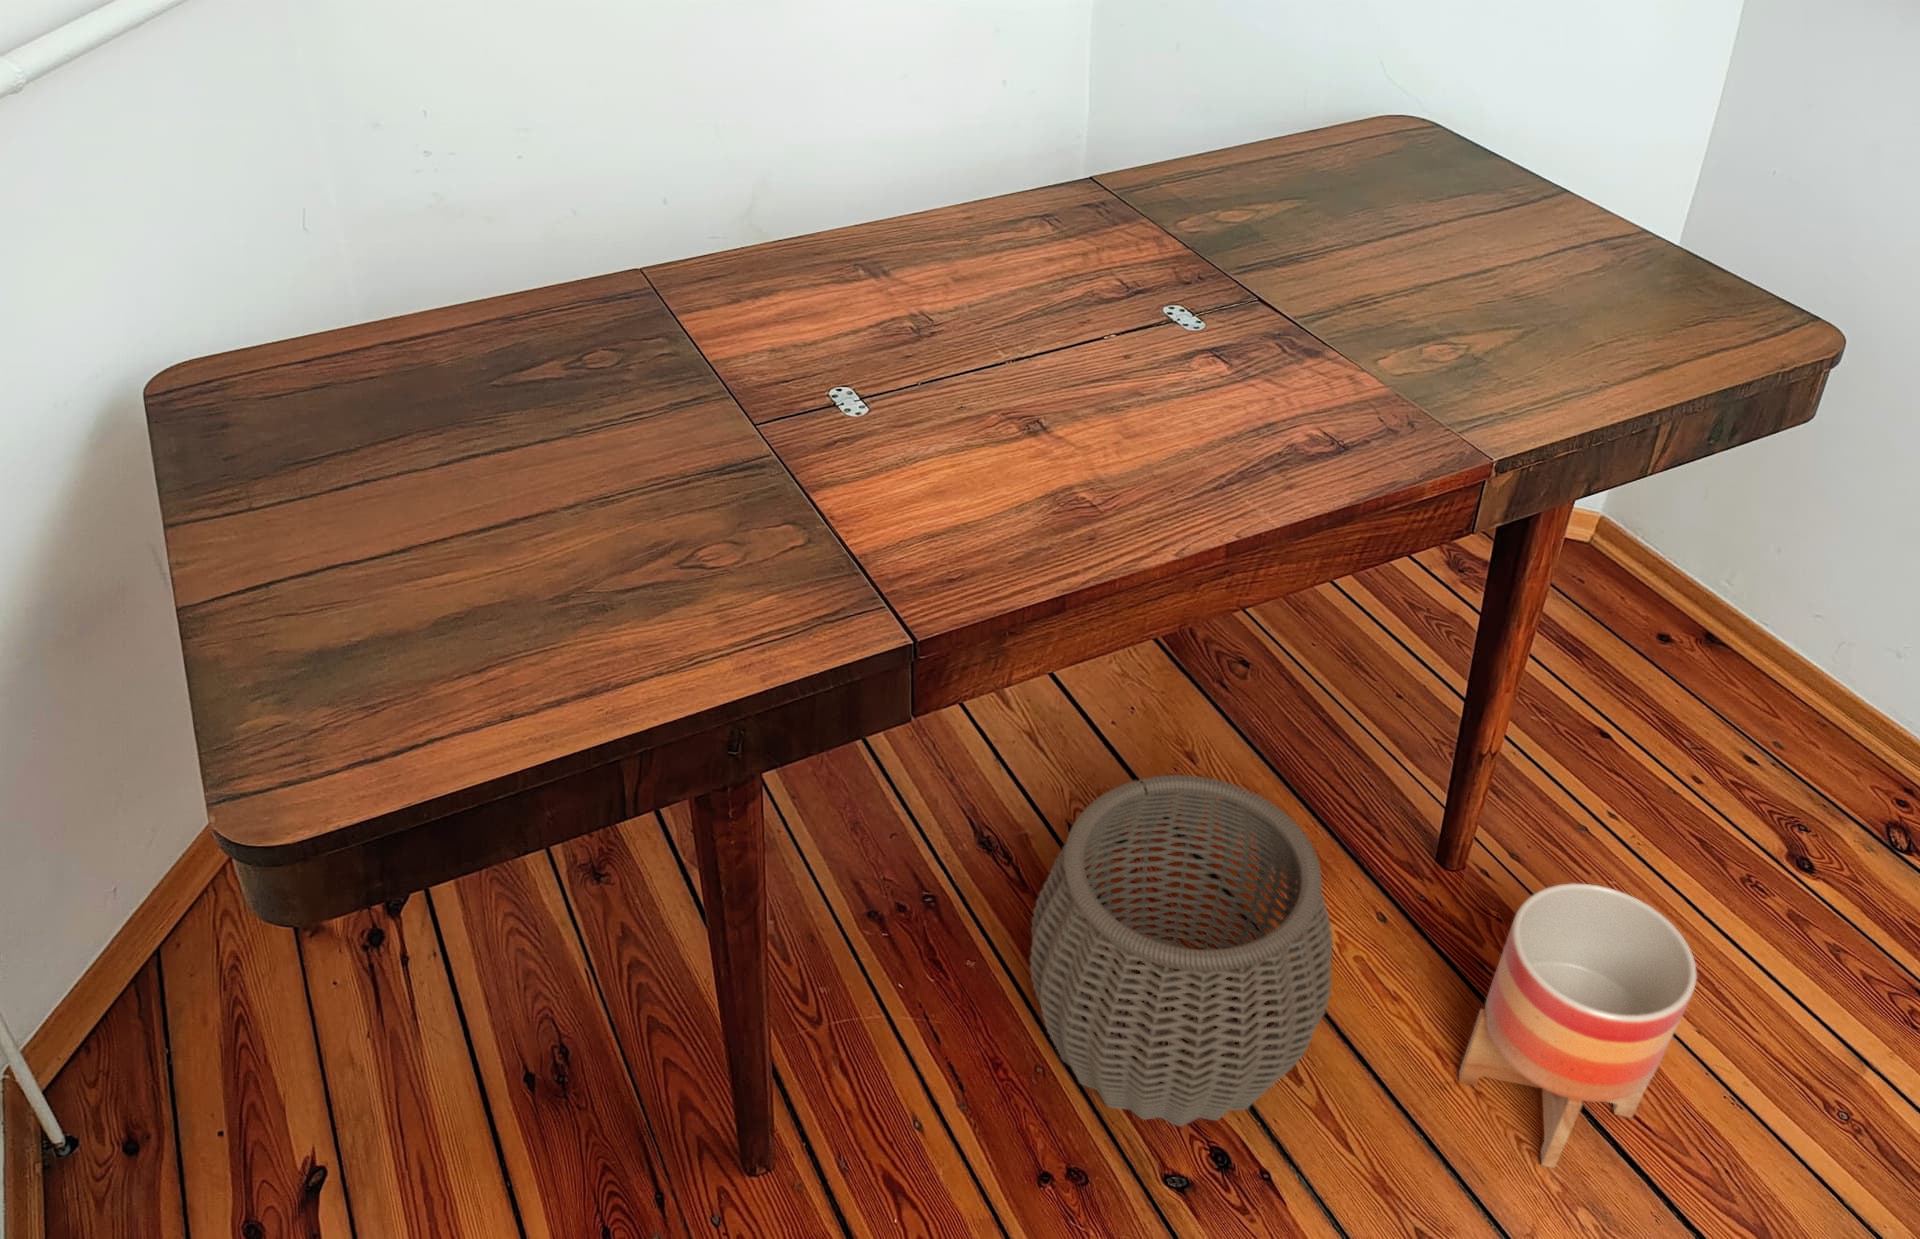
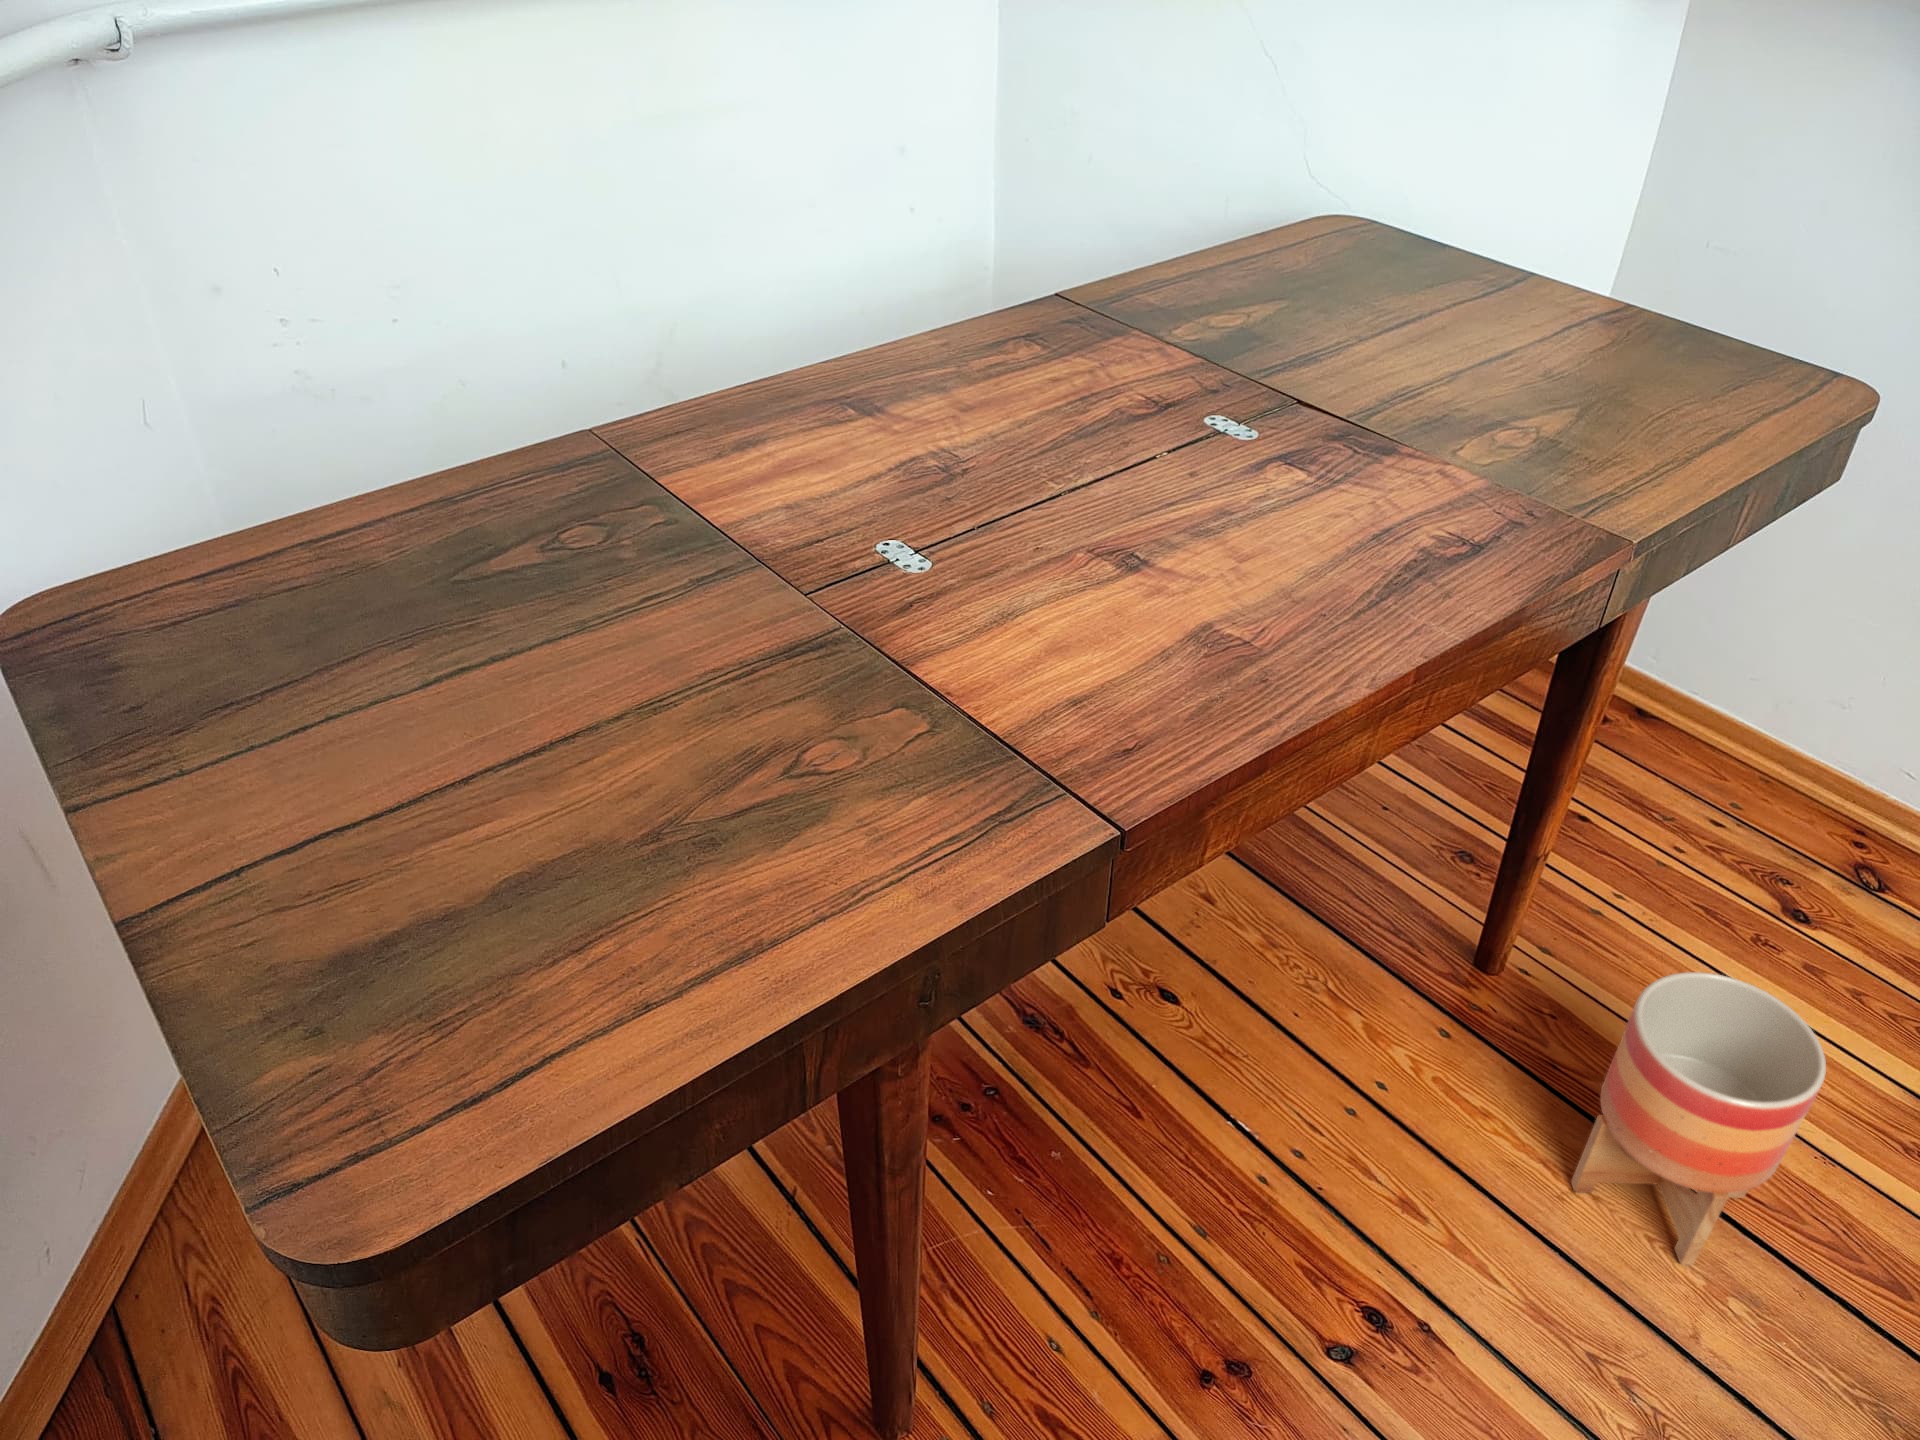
woven basket: present [1030,775,1333,1126] -> none [1136,921,1465,1294]

